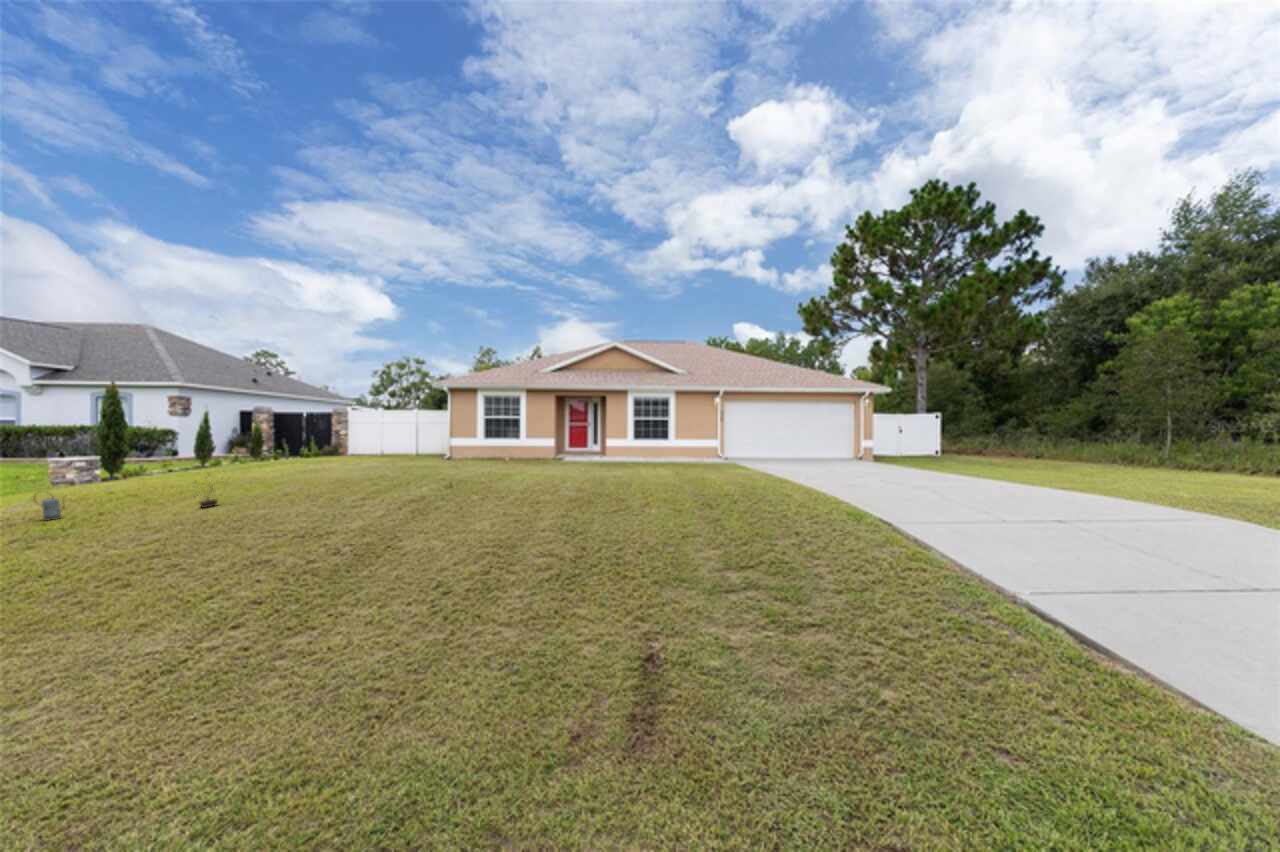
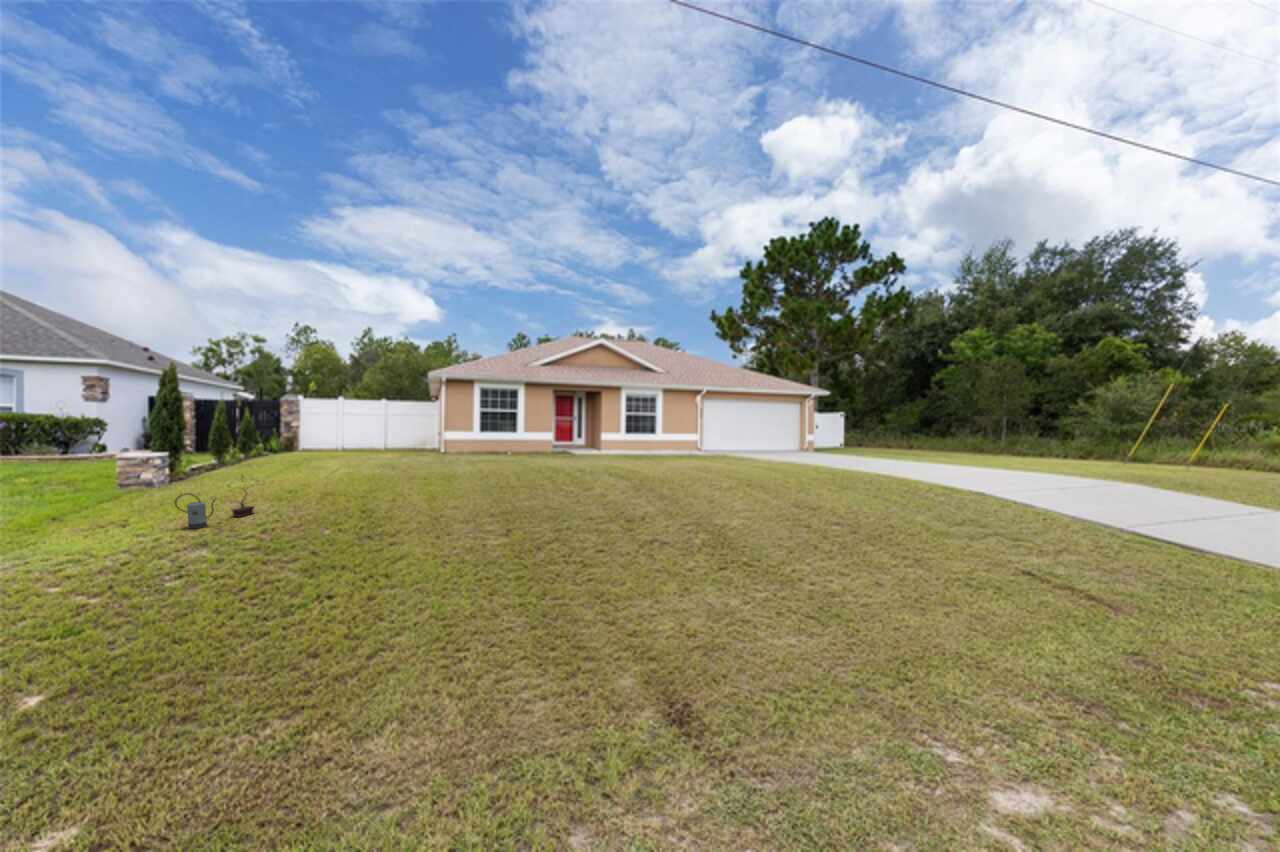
potted plant: present [194,474,217,508] -> present [228,475,264,517]

